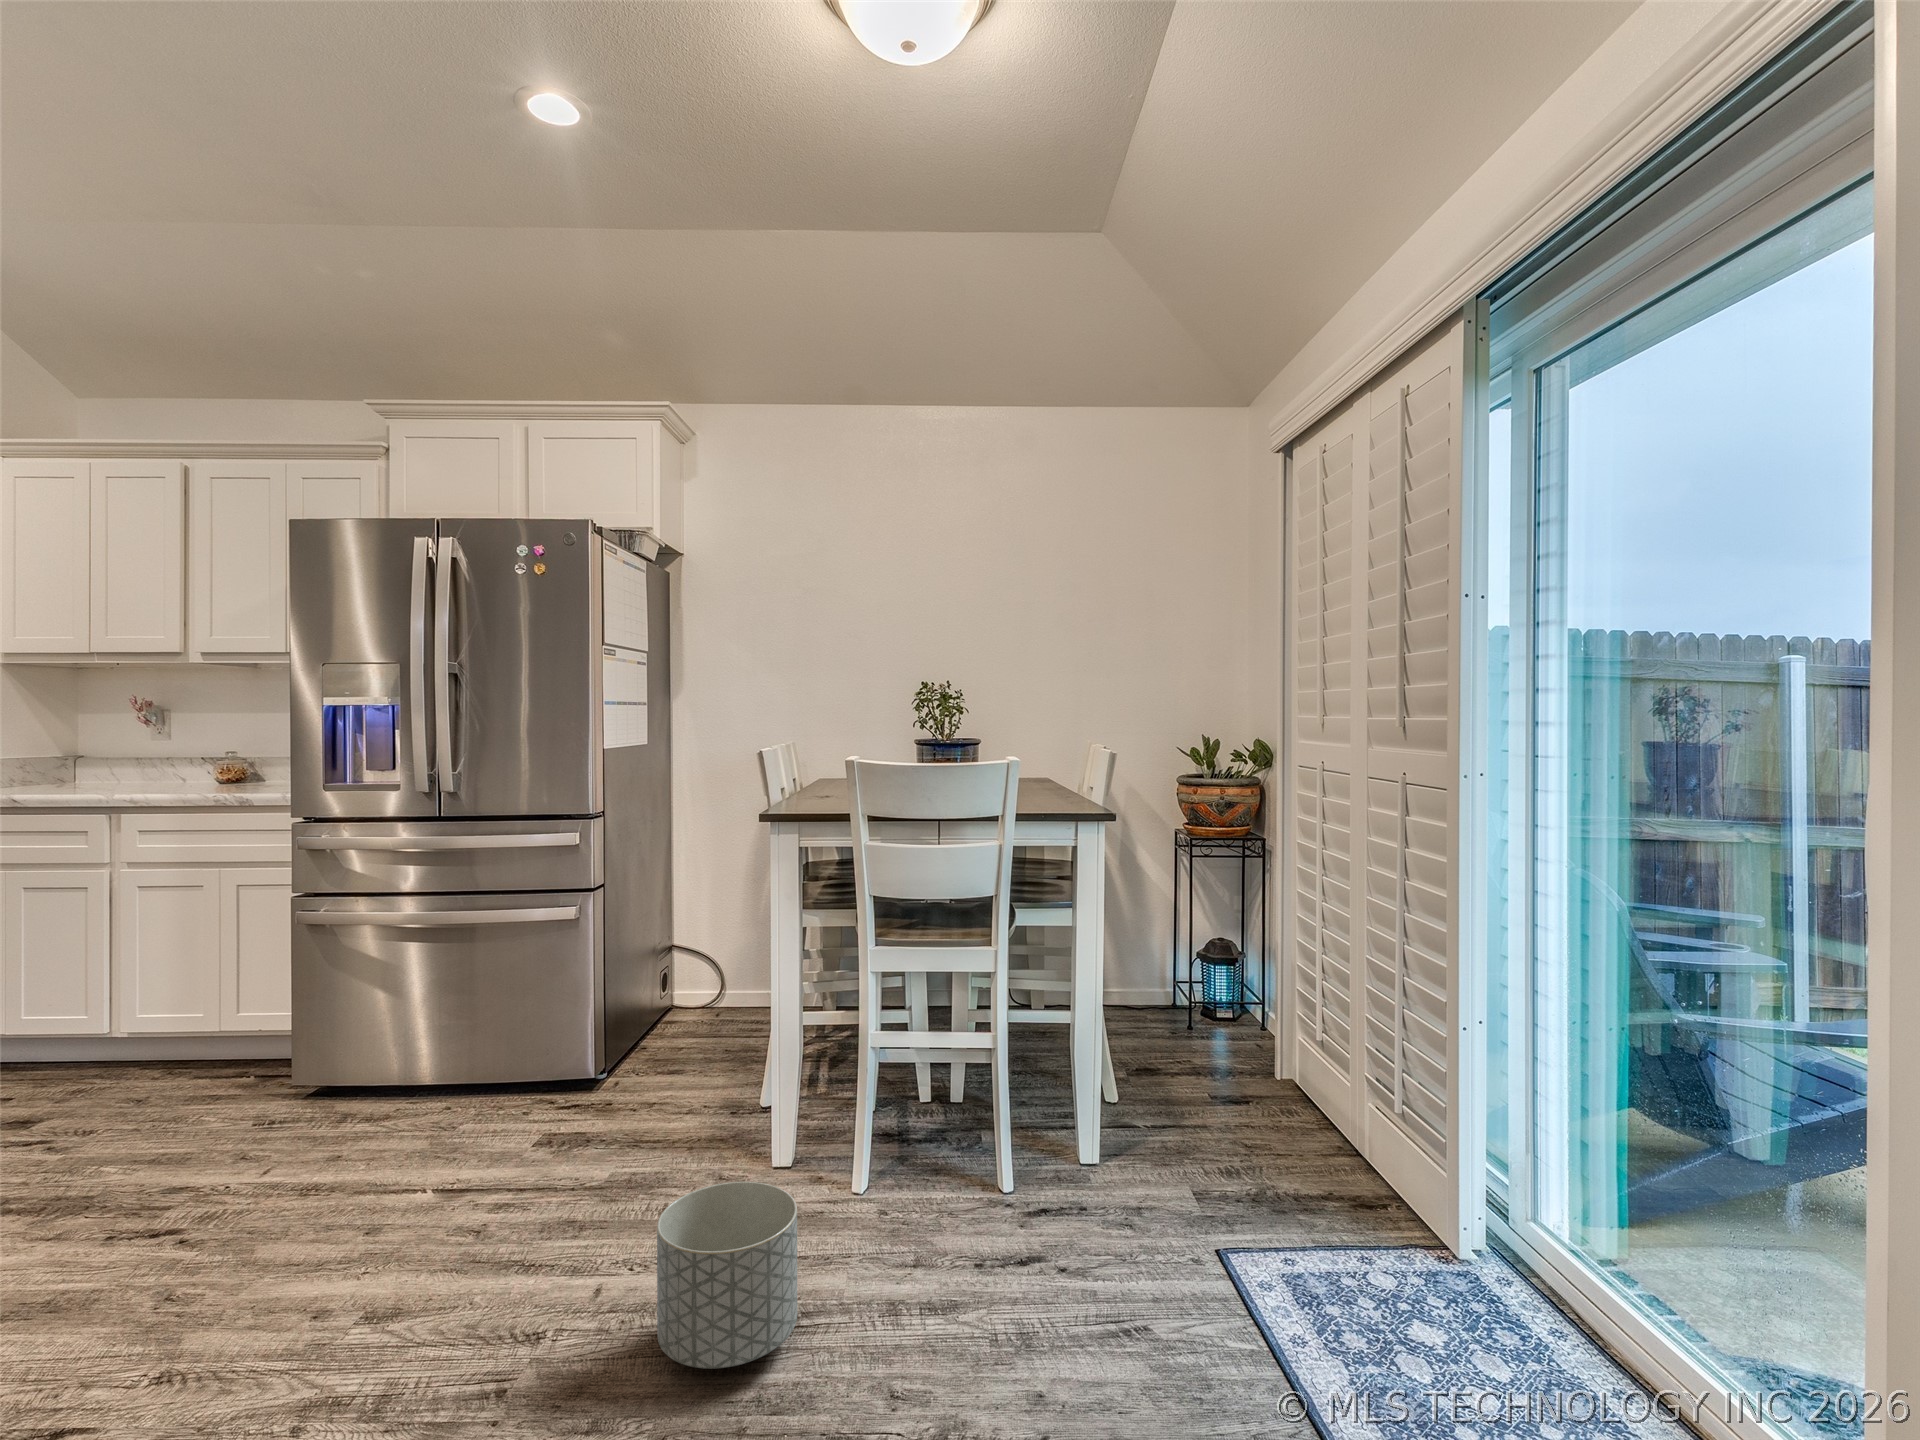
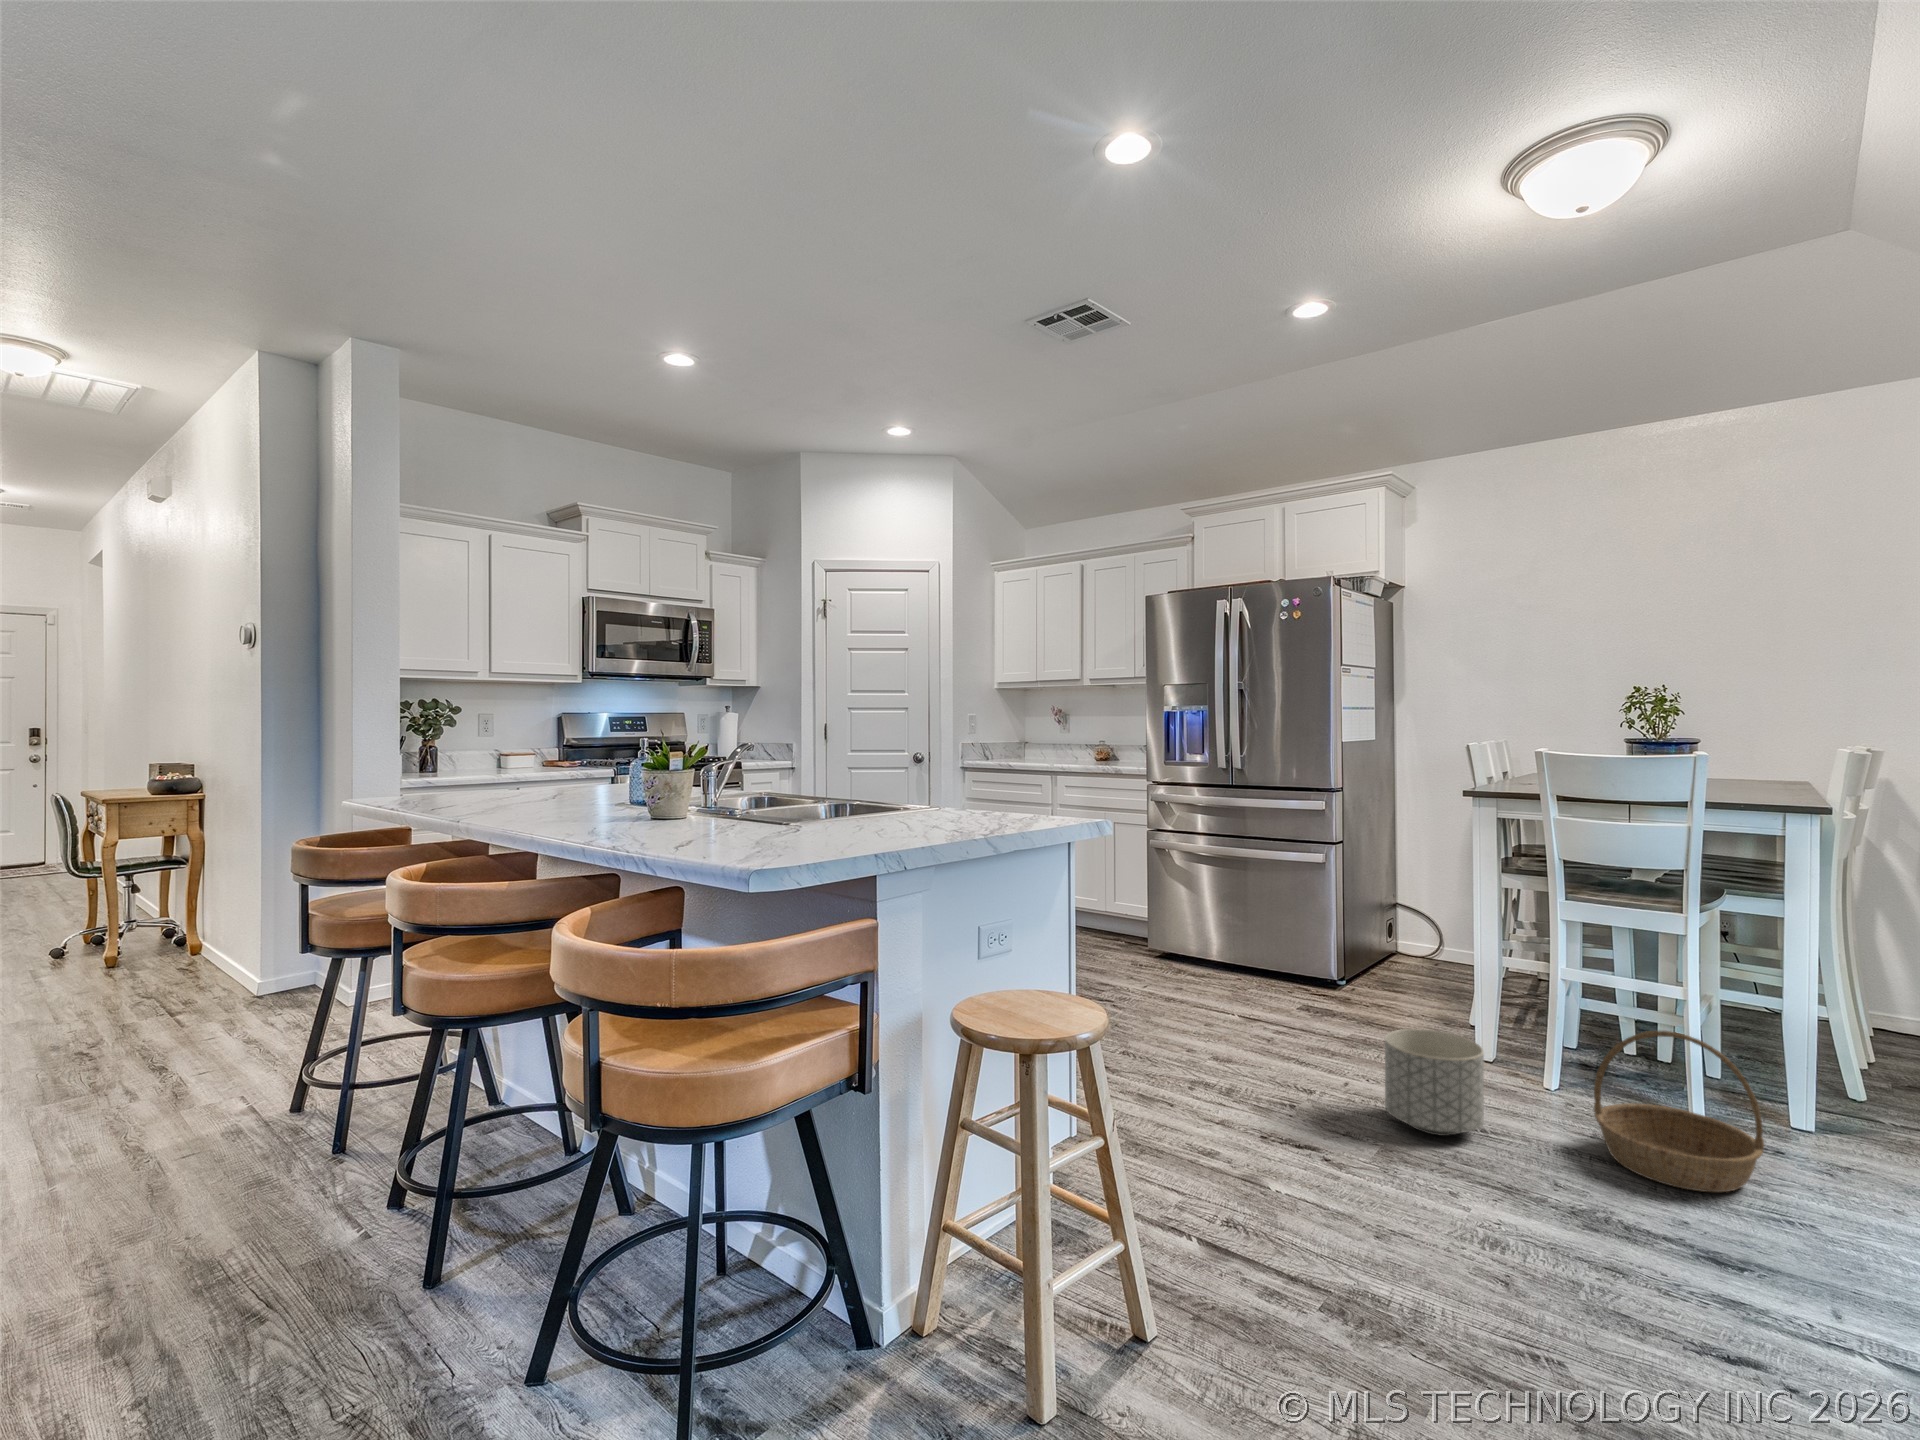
basket: none [927,1118,1100,1334] -> present [1594,1031,1764,1192]

